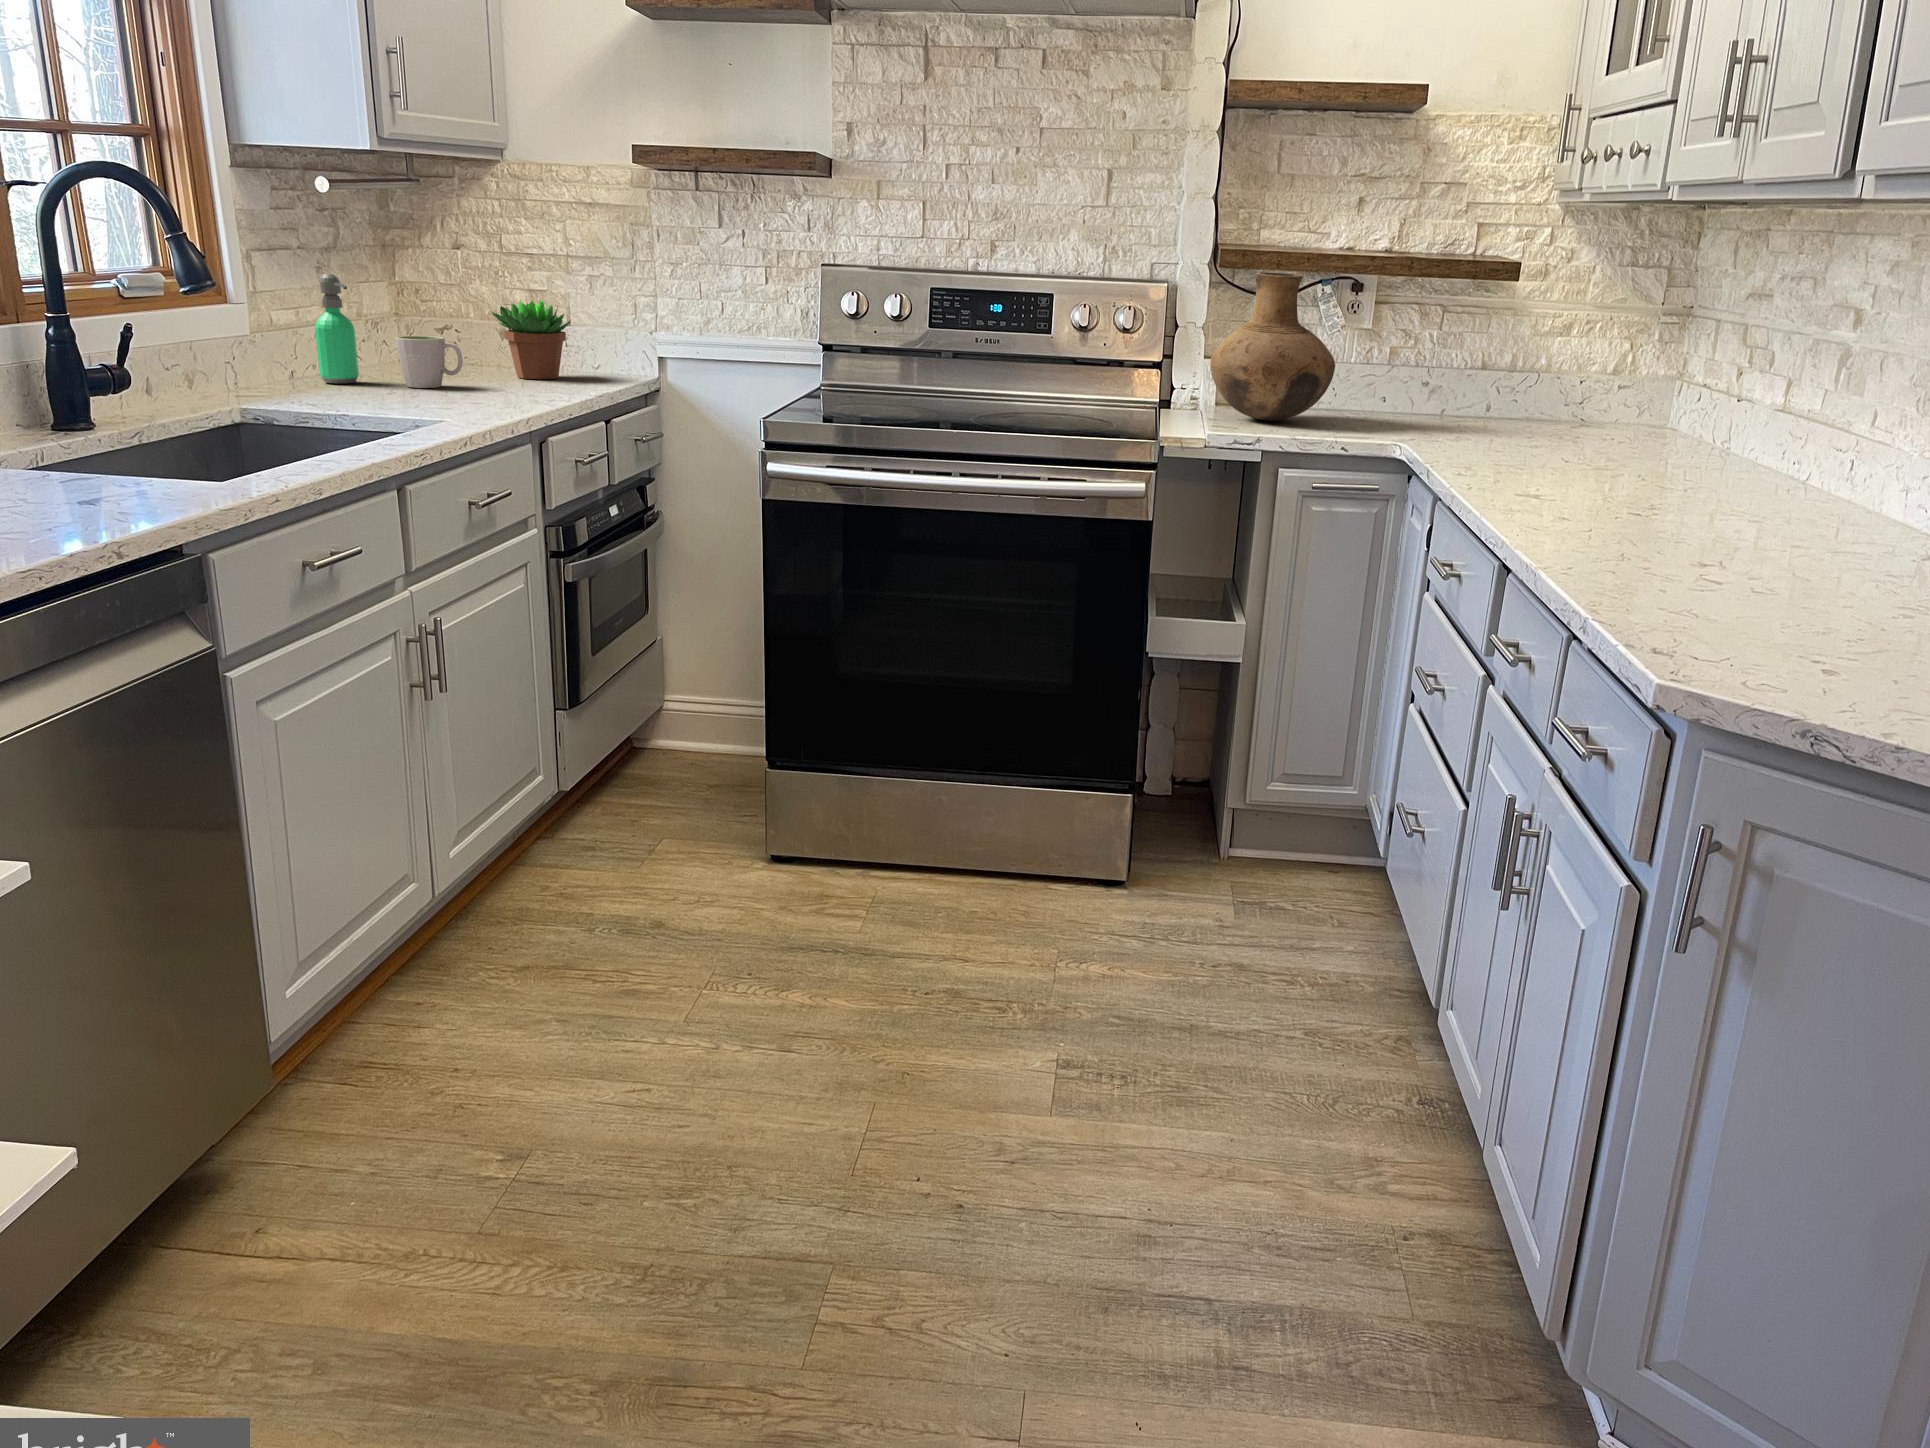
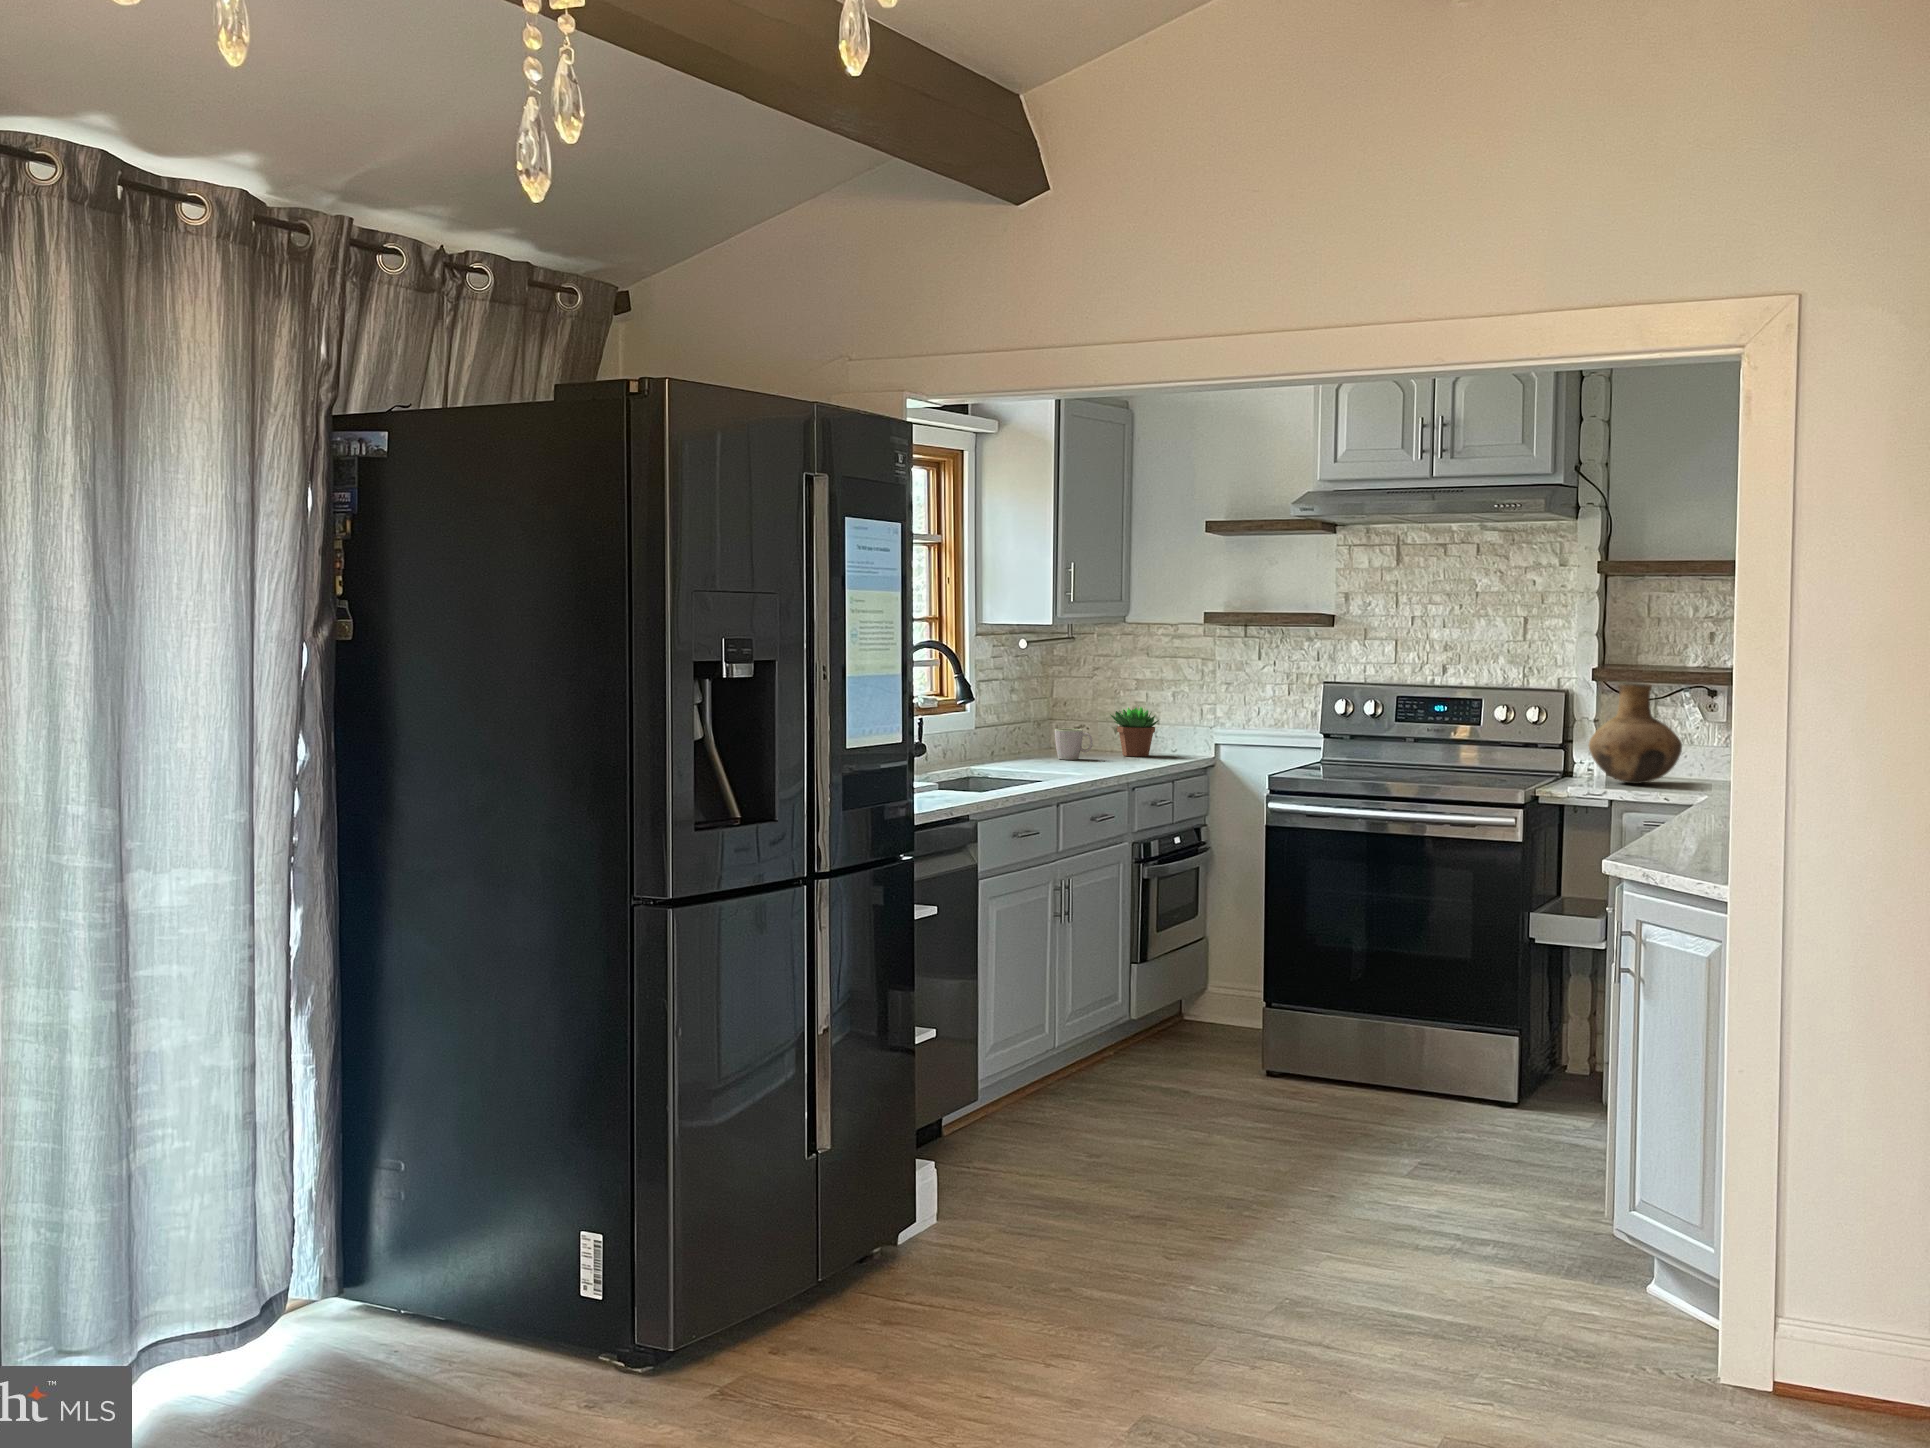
soap dispenser: present [315,274,359,383] -> none [1008,693,1031,757]

